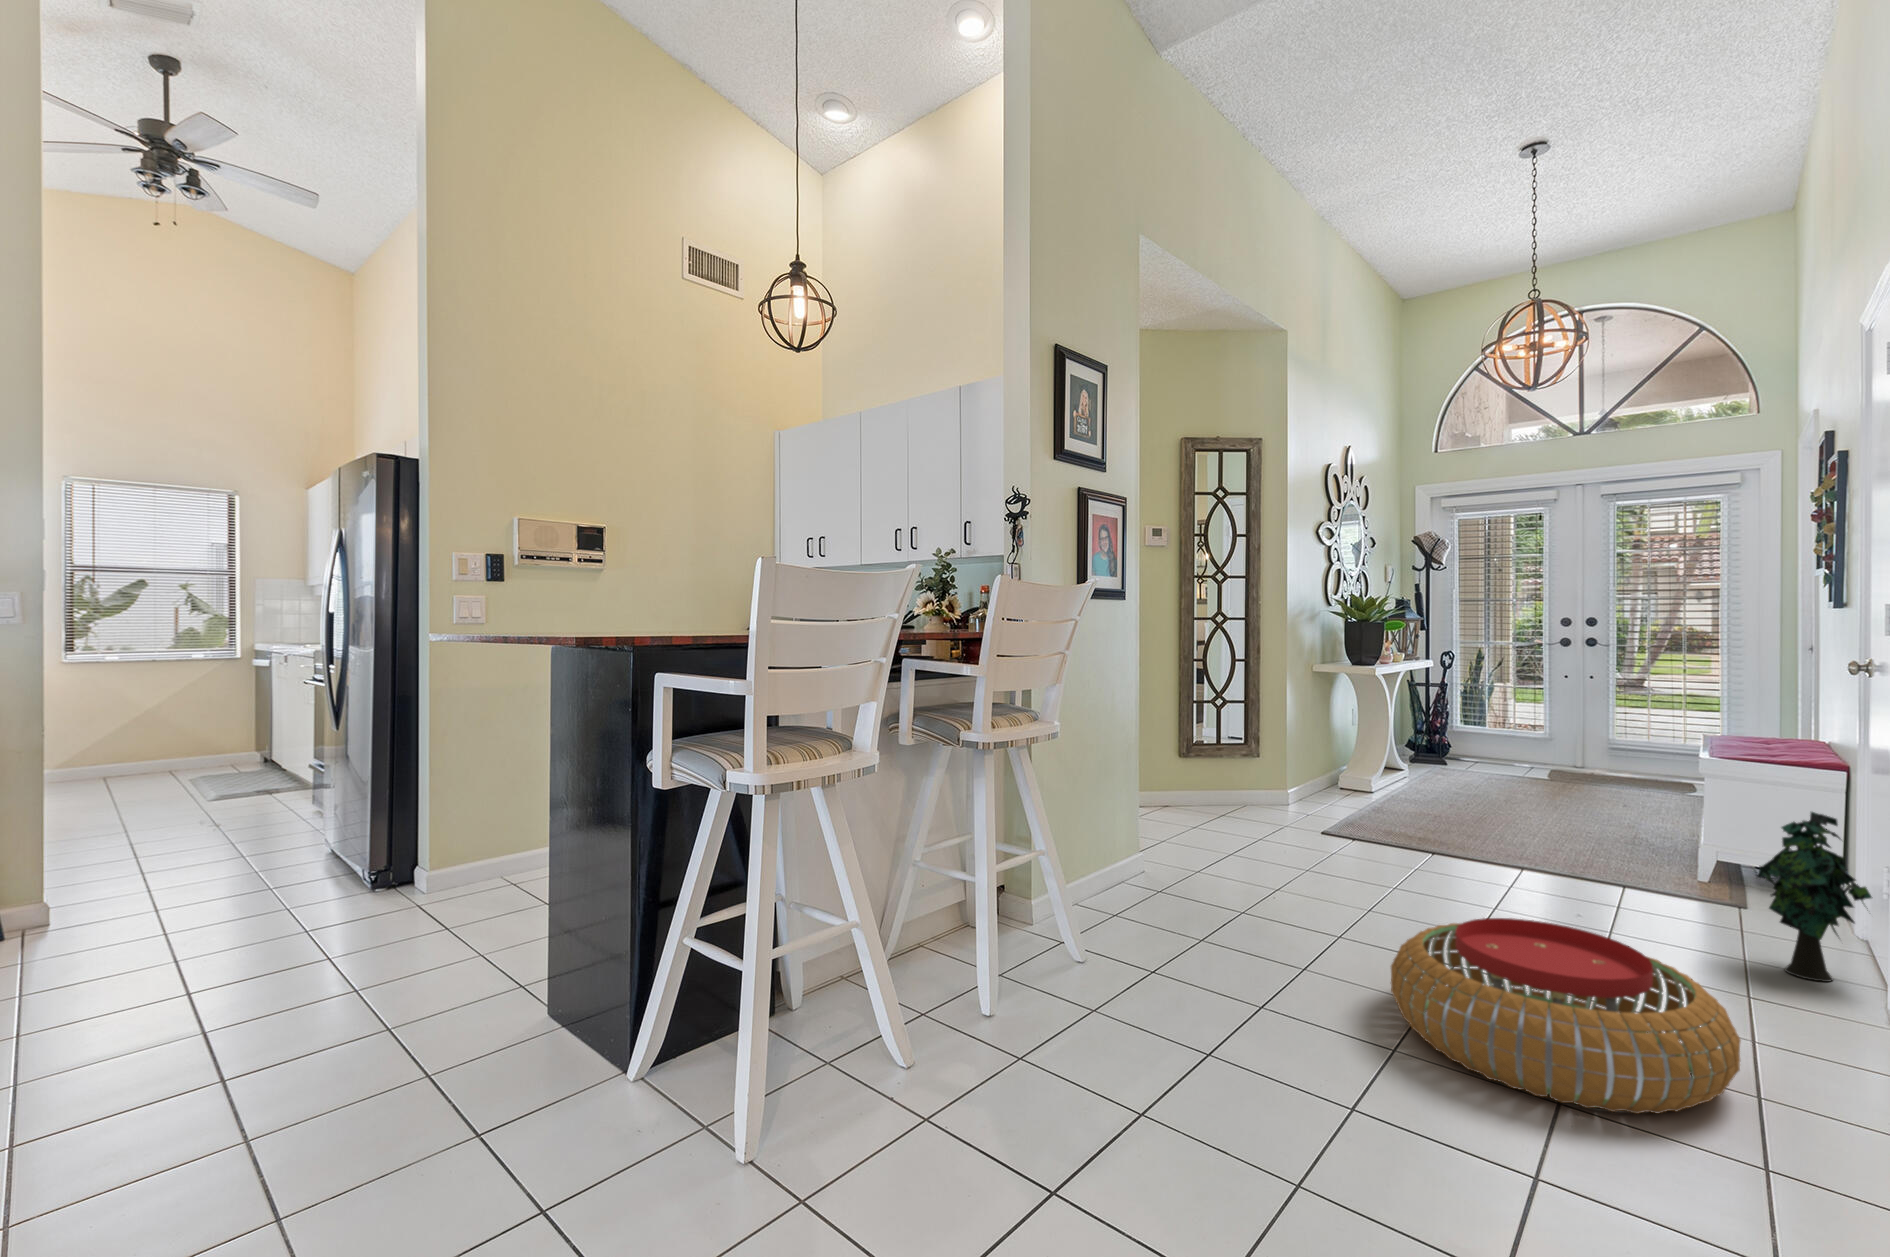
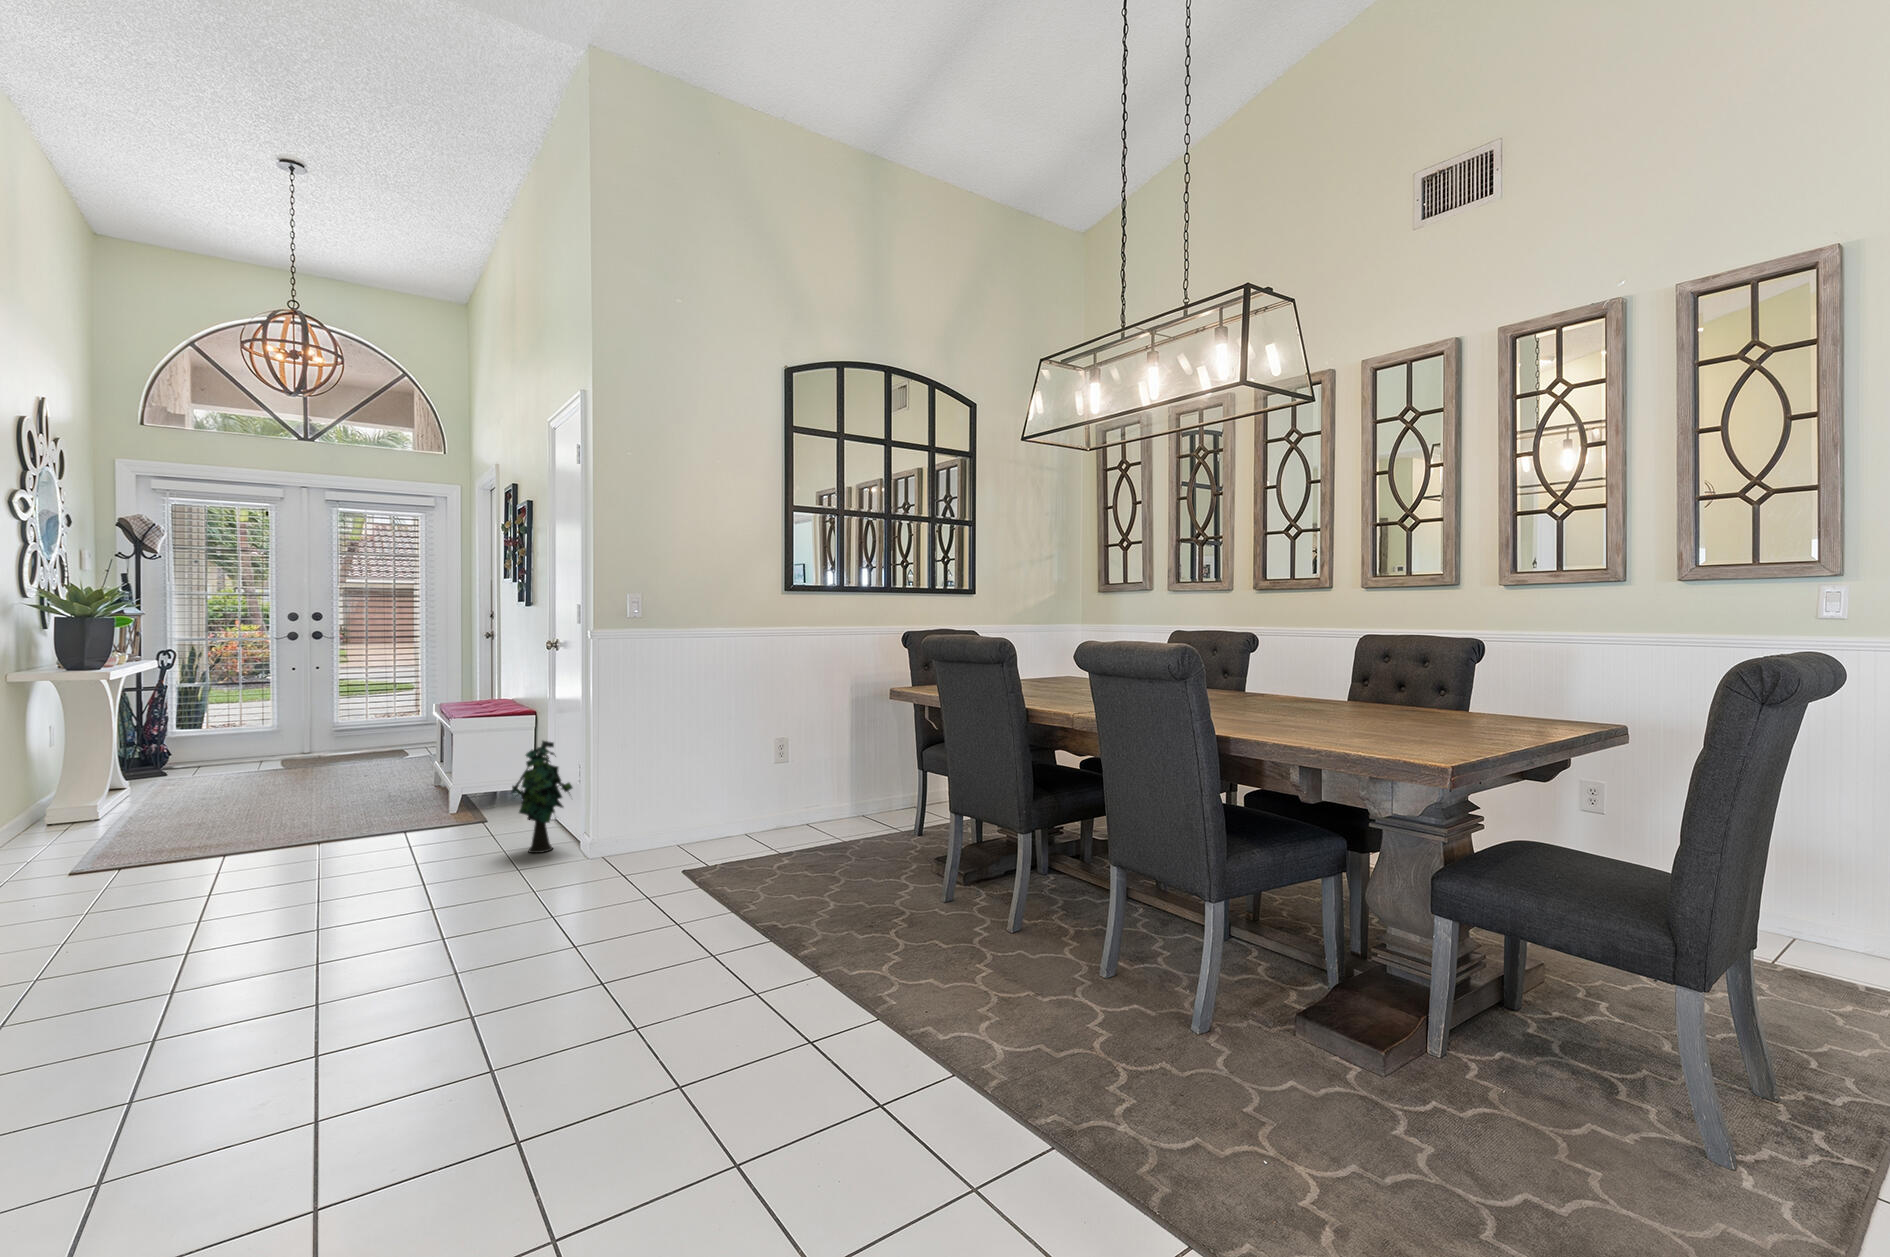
pouf: present [1391,918,1741,1114] -> none [288,852,548,988]

